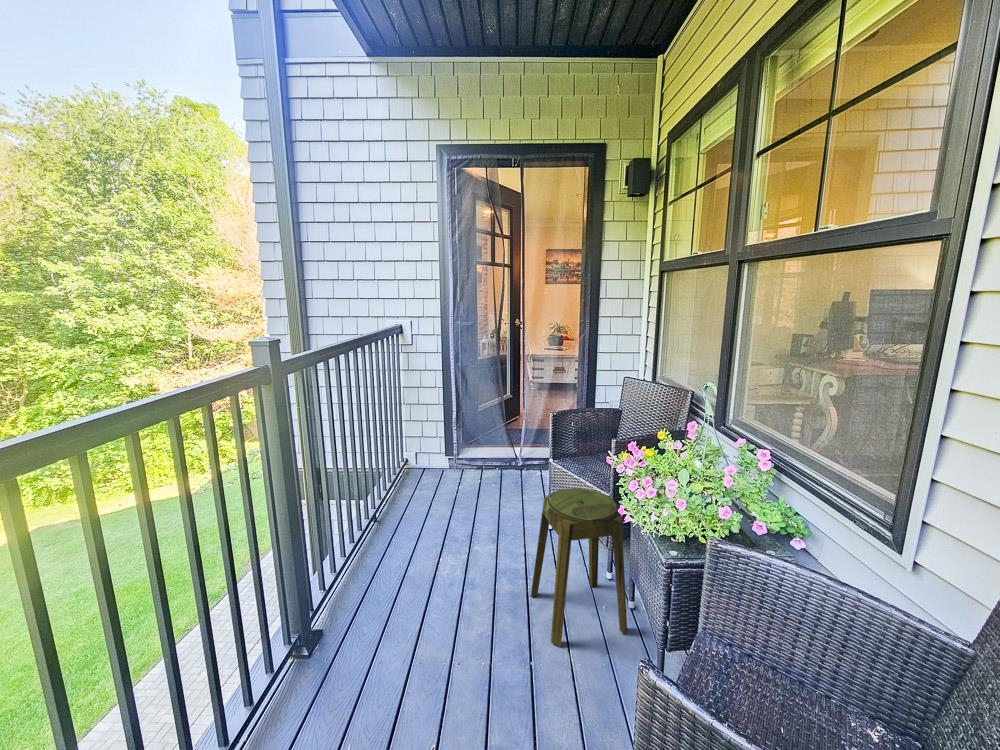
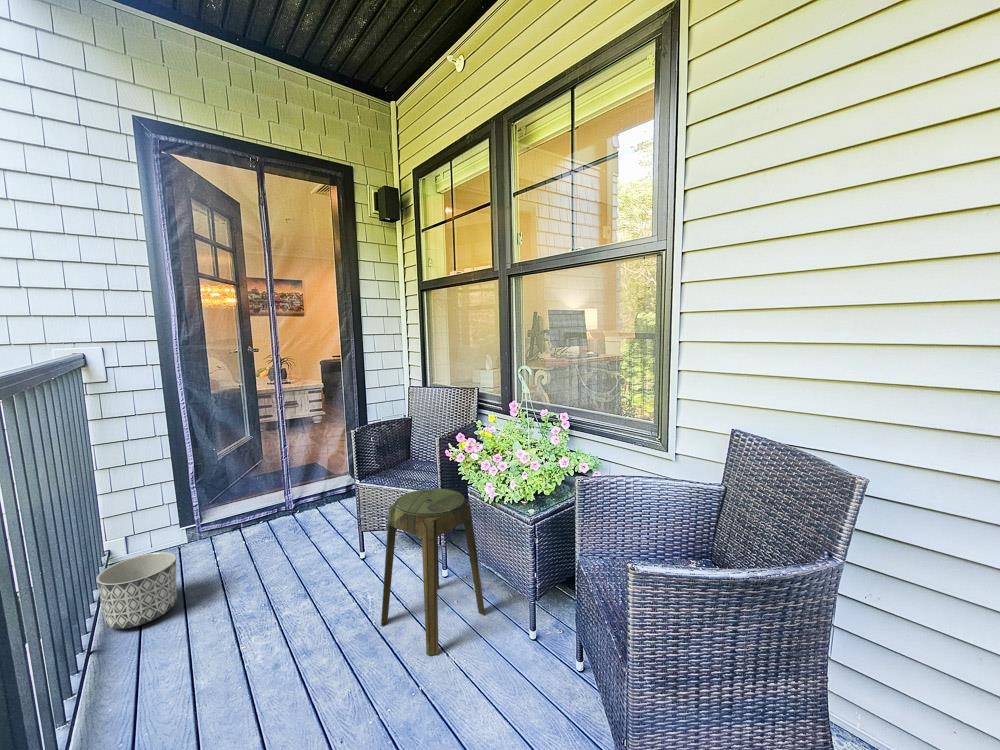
planter: none [378,474,422,521] -> present [96,552,177,629]

